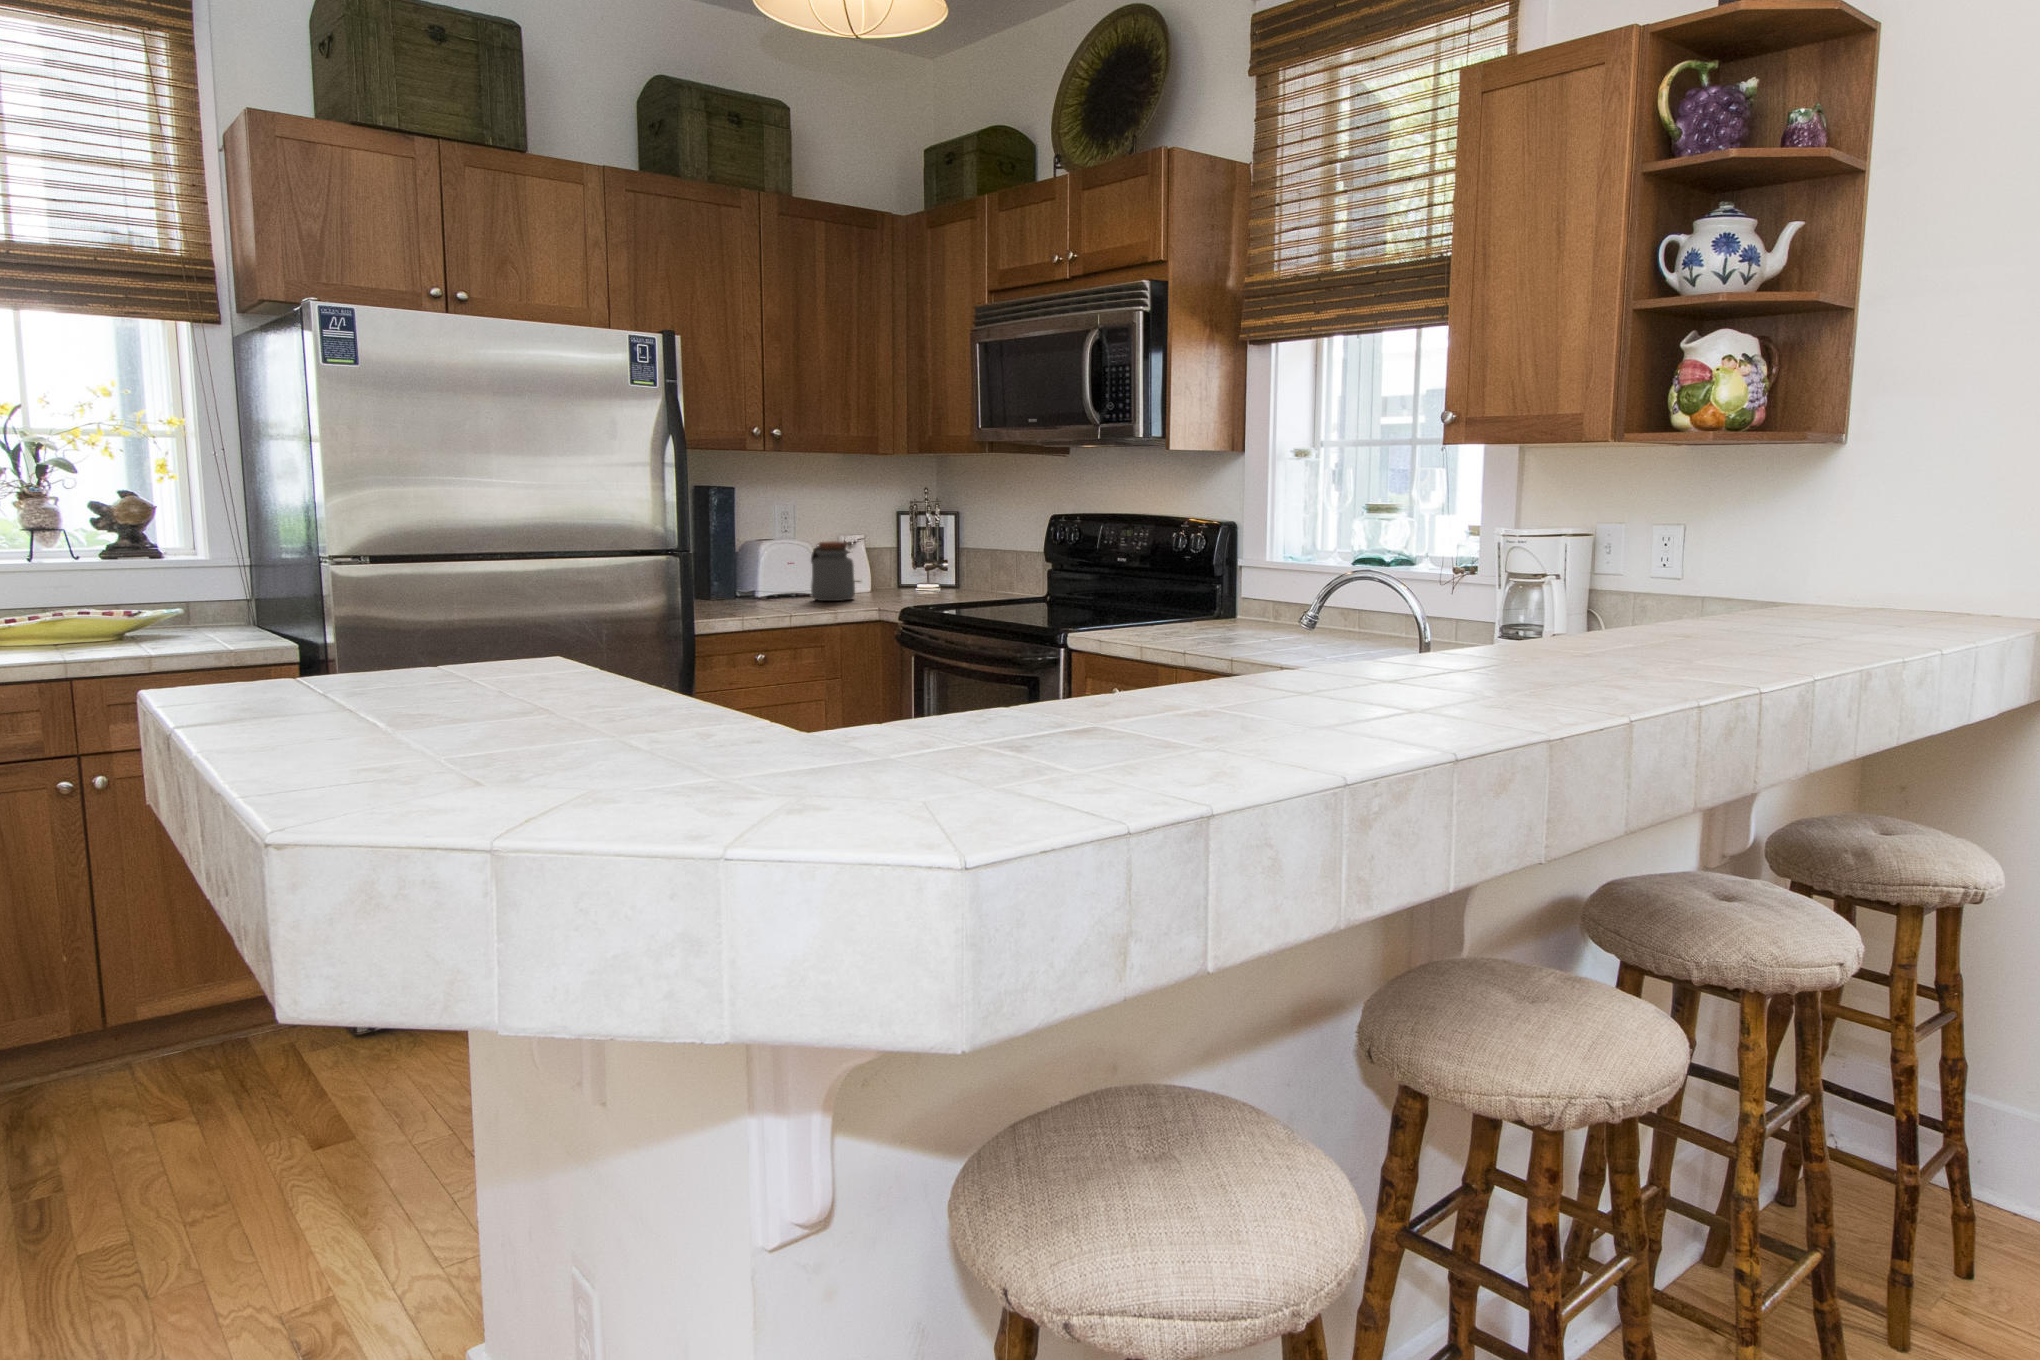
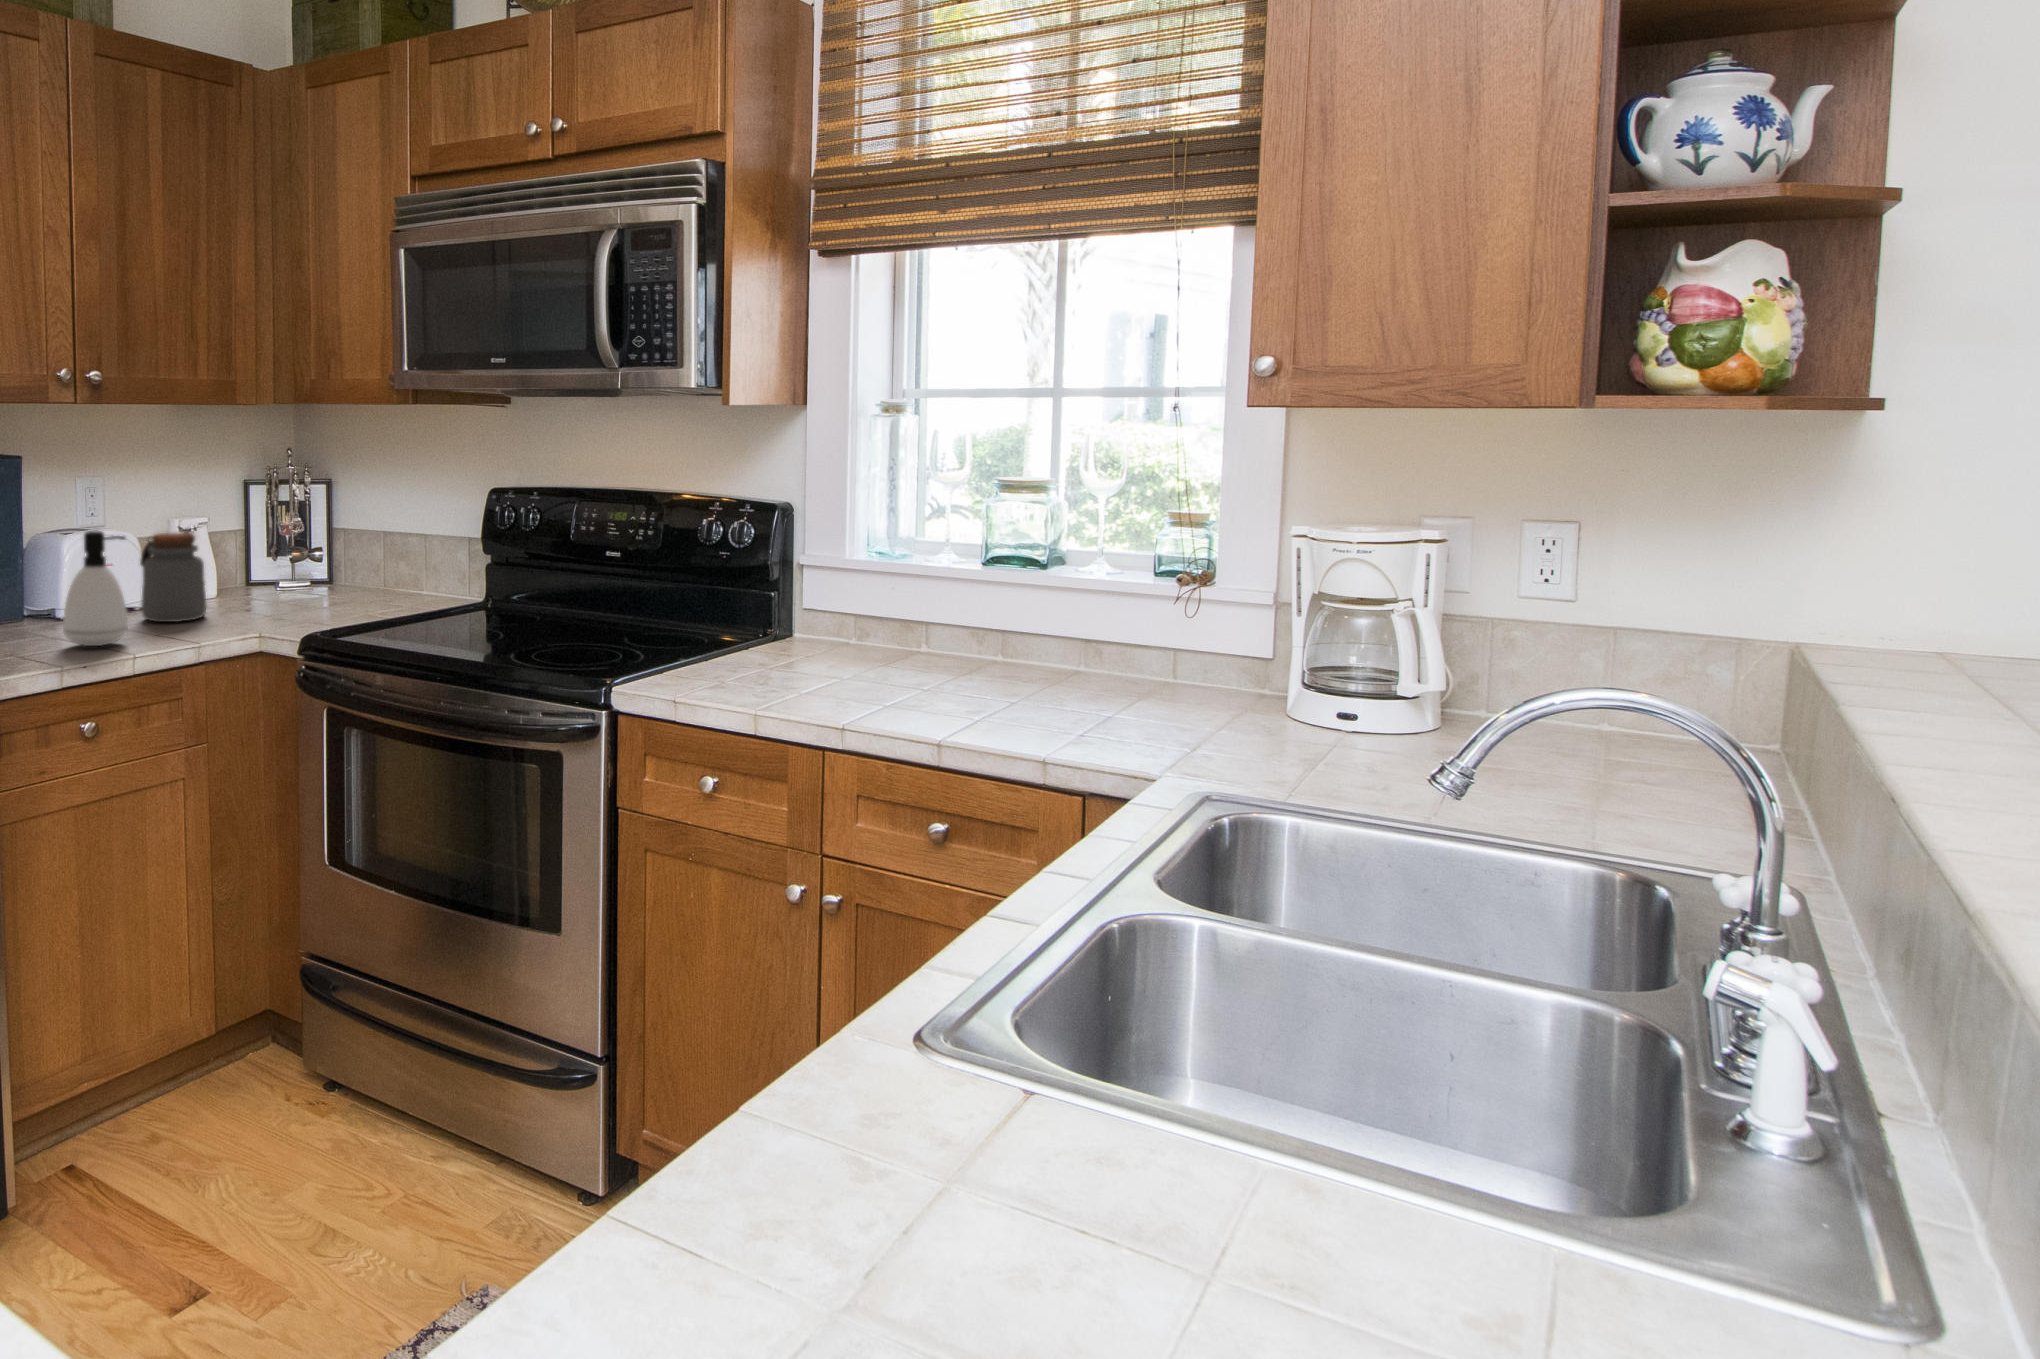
soap dispenser: none [753,534,795,610] -> present [63,531,128,646]

